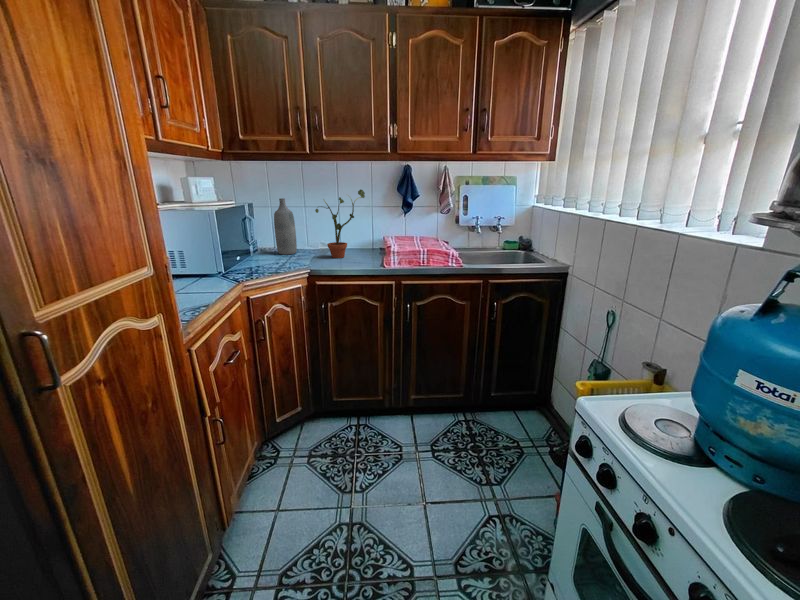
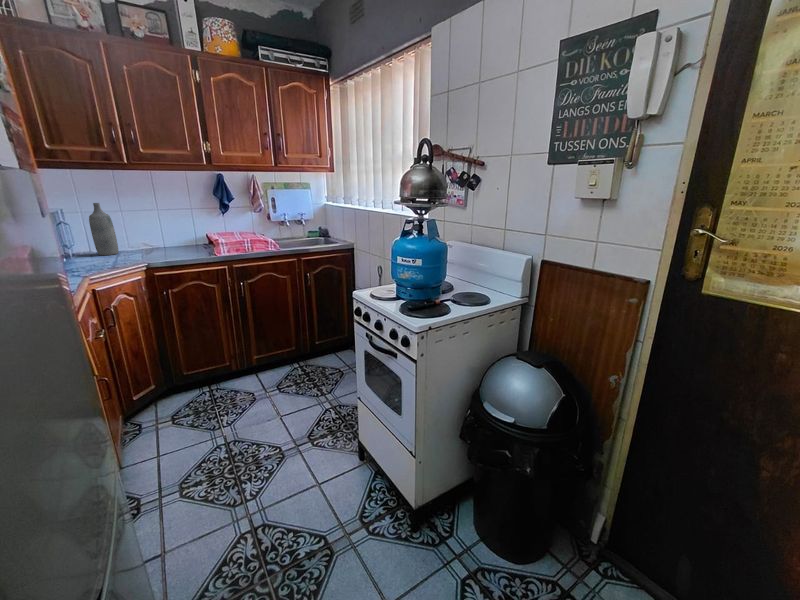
potted plant: present [315,189,365,258] -> none [138,194,184,254]

